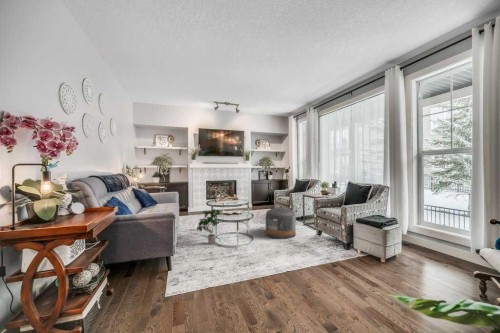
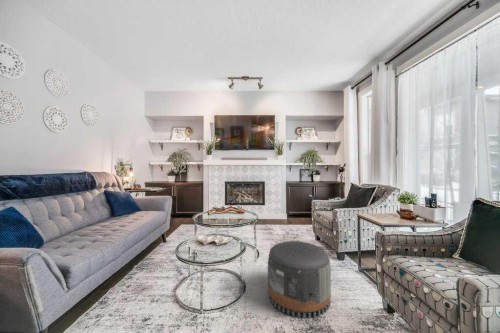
potted plant: present [197,209,222,244] -> none [120,238,184,306]

